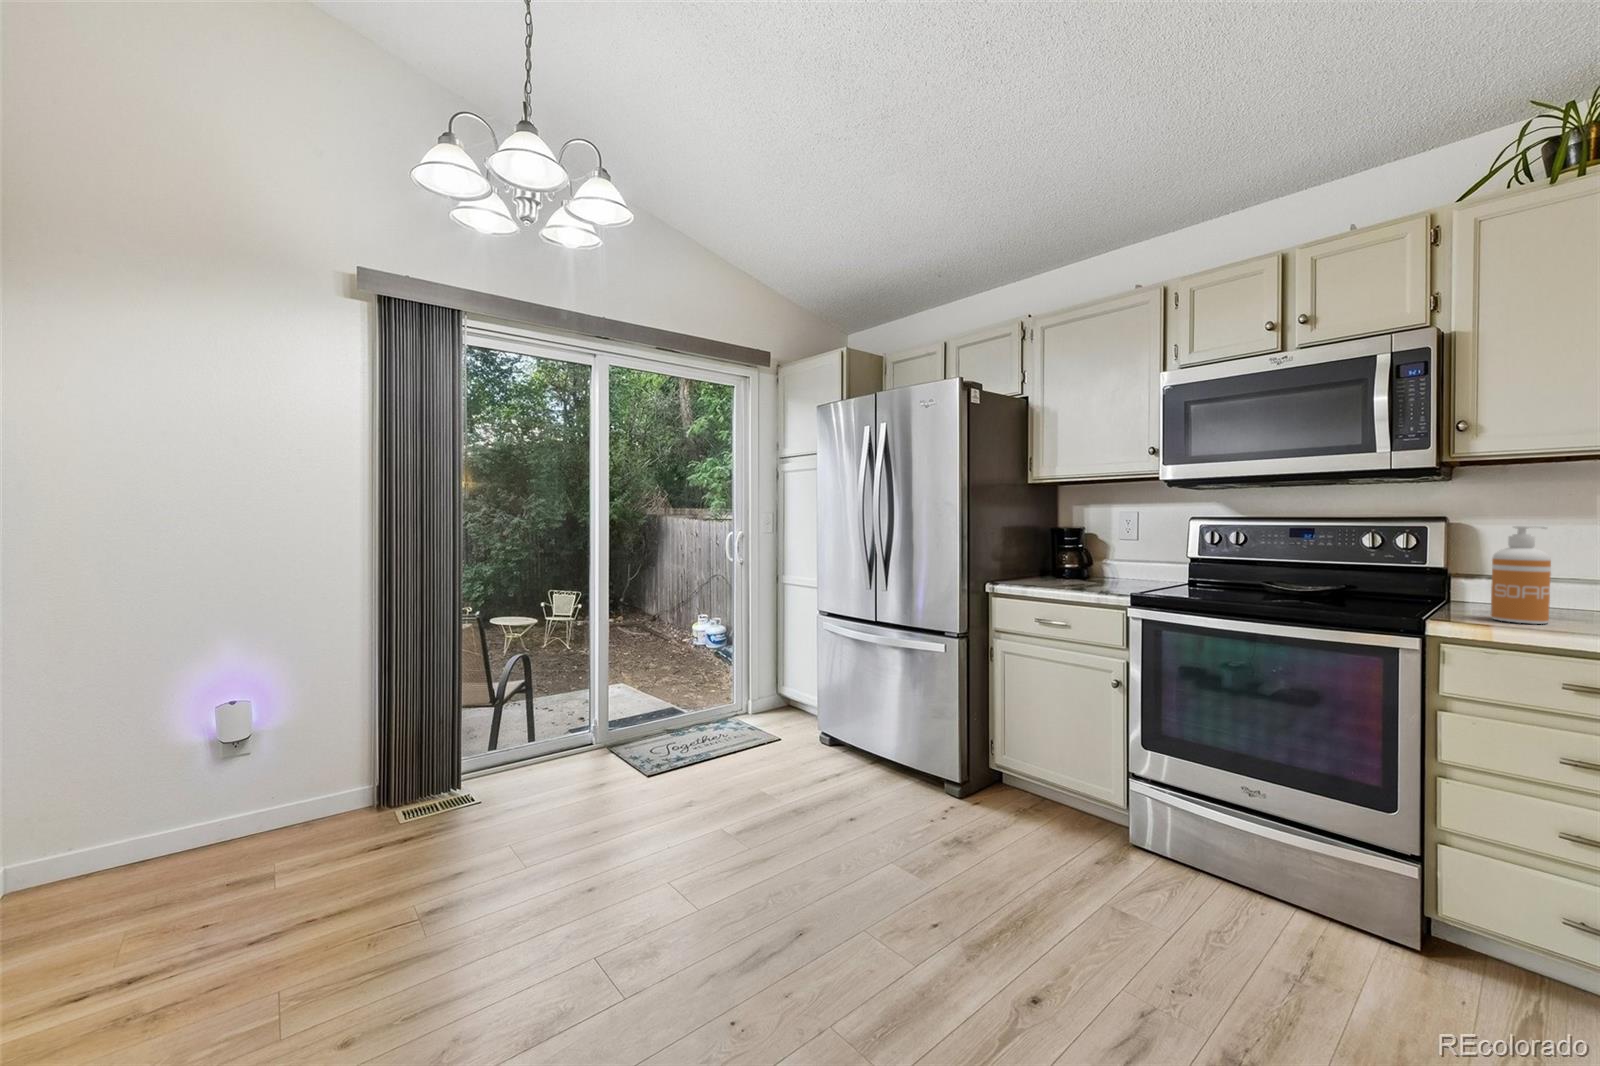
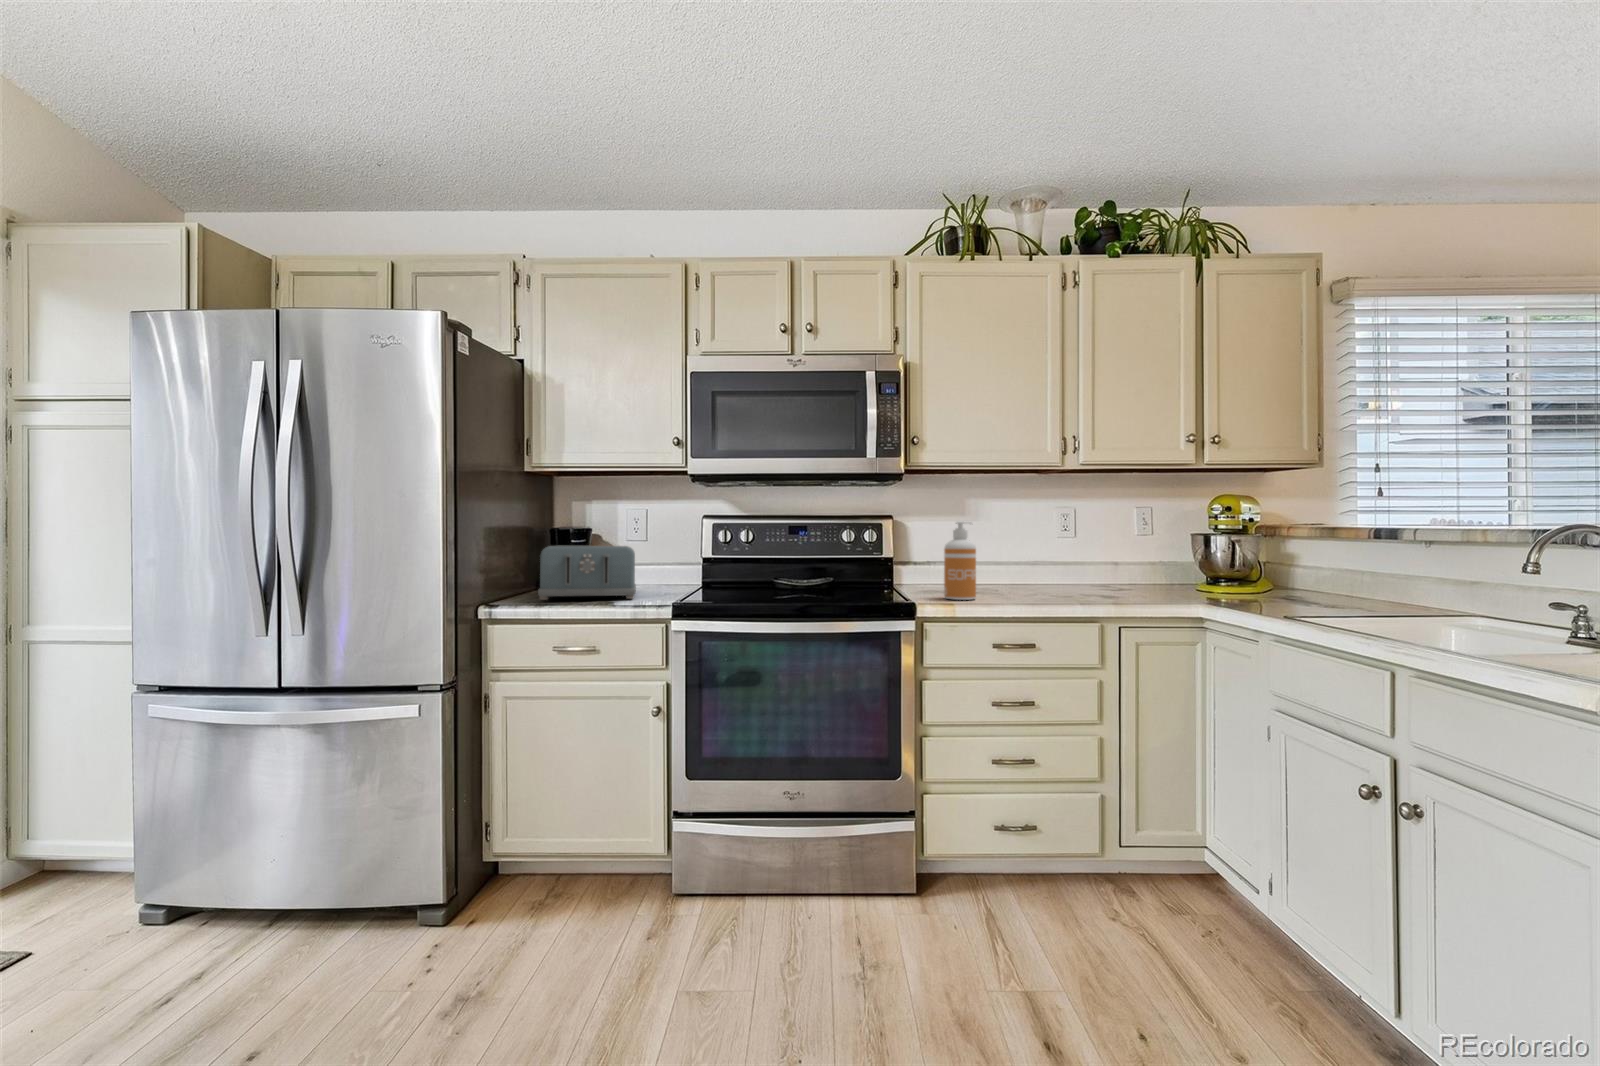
toaster: none [1029,540,1121,587] -> present [538,546,636,600]

